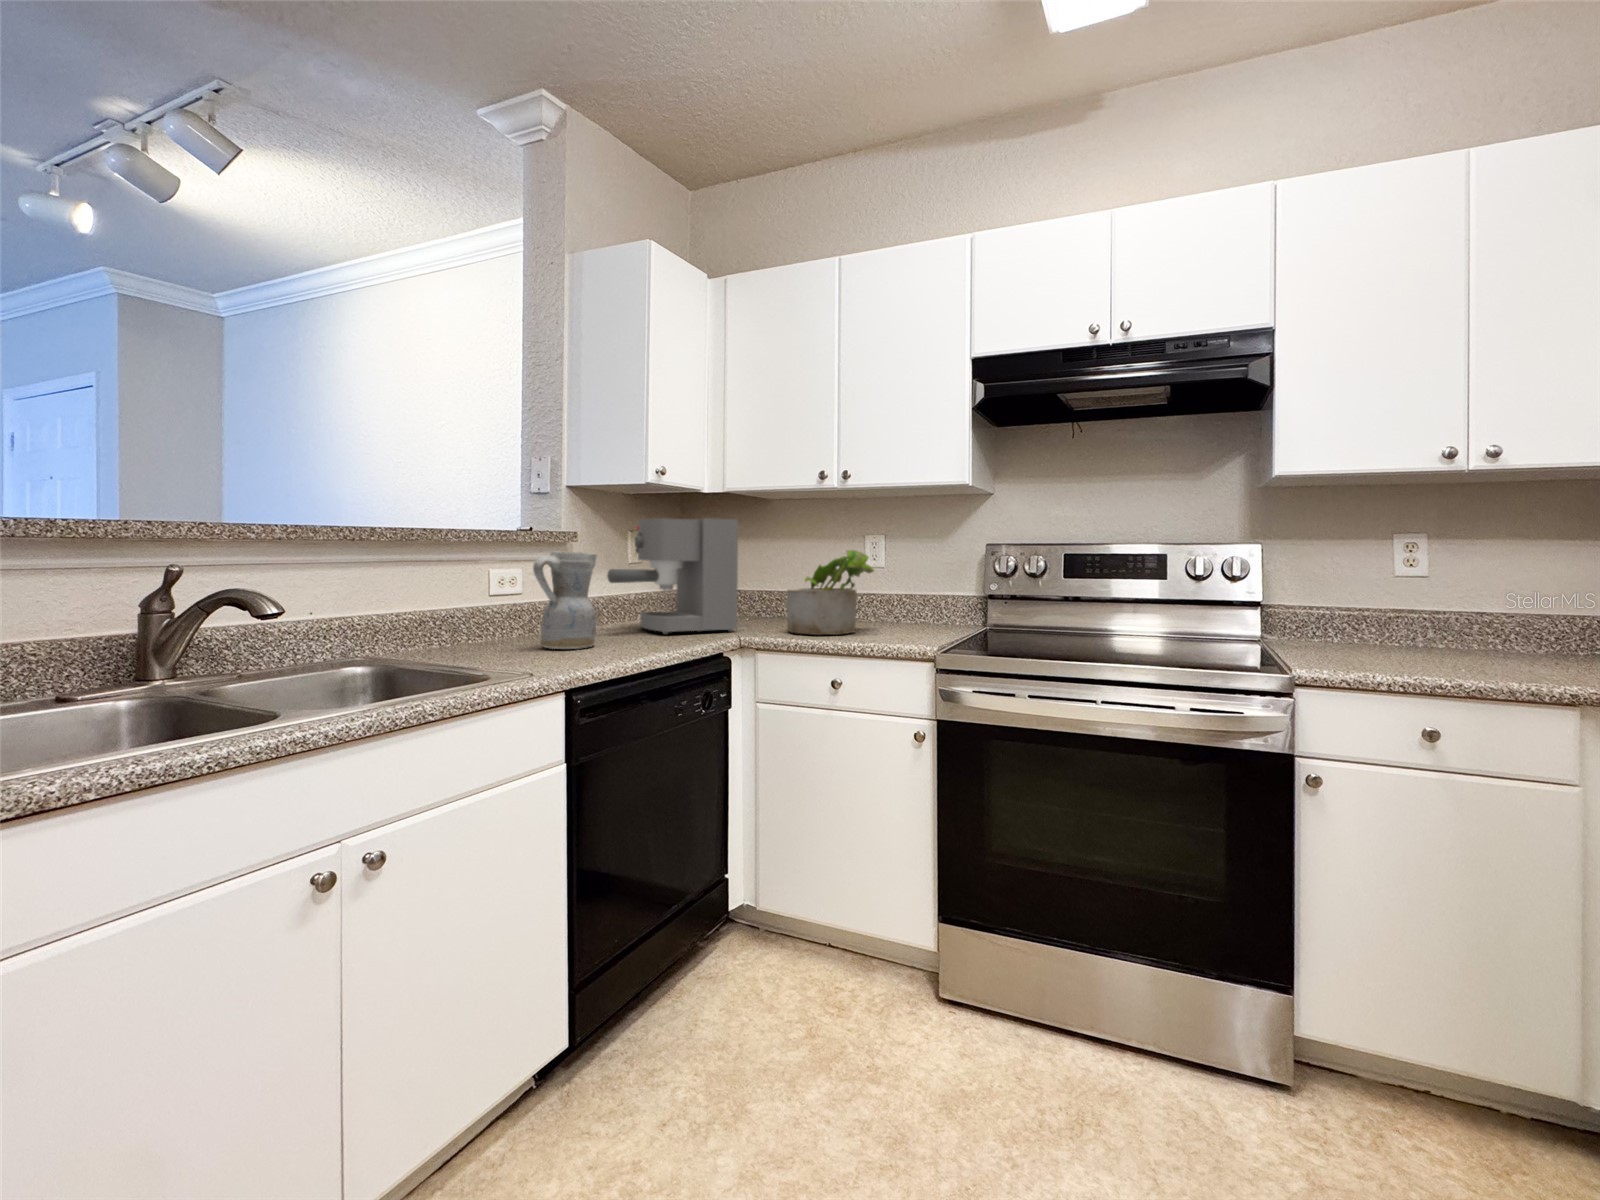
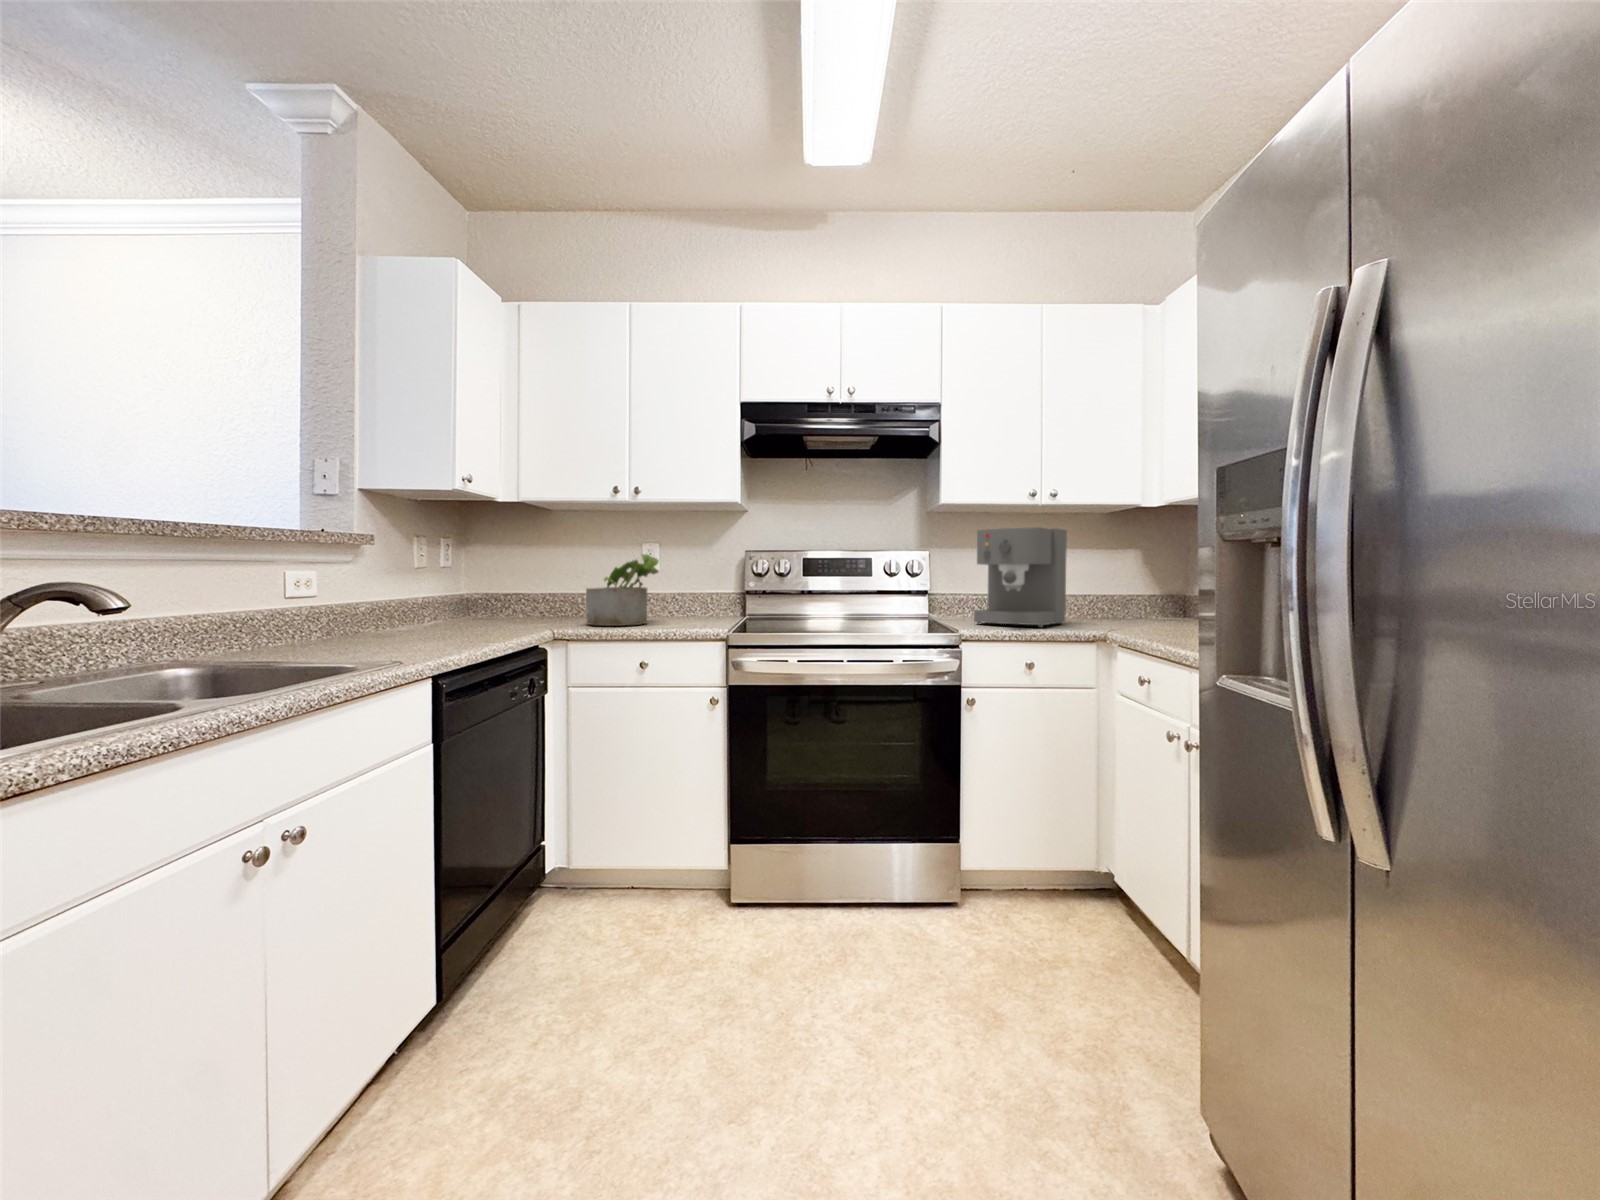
coffee maker: present [607,518,738,634] -> present [974,527,1067,627]
ceramic pitcher: present [533,551,597,649] -> none [355,552,418,645]

